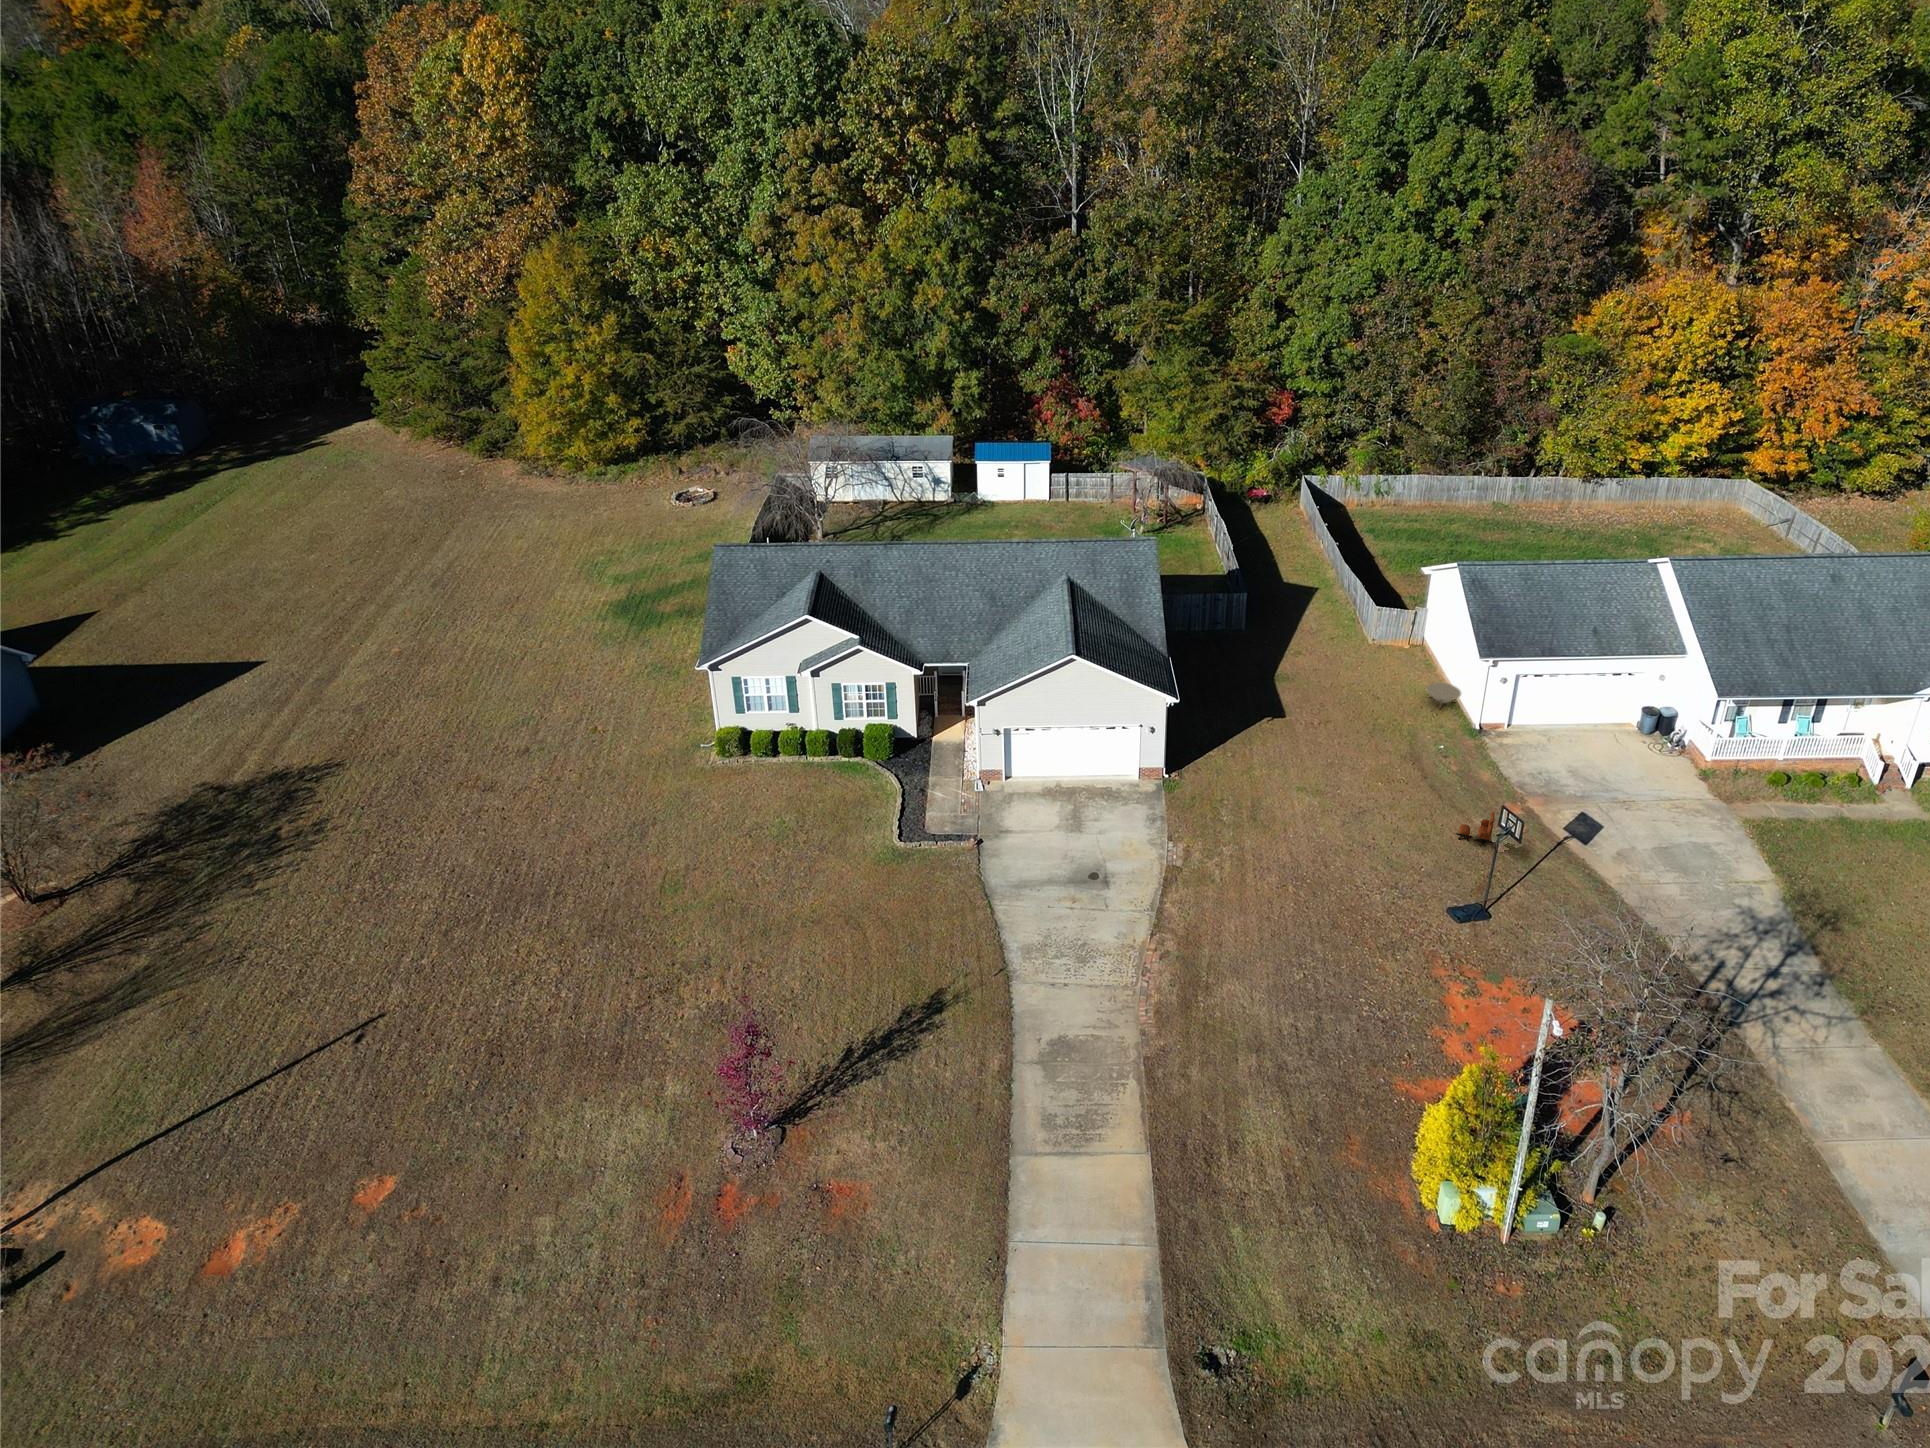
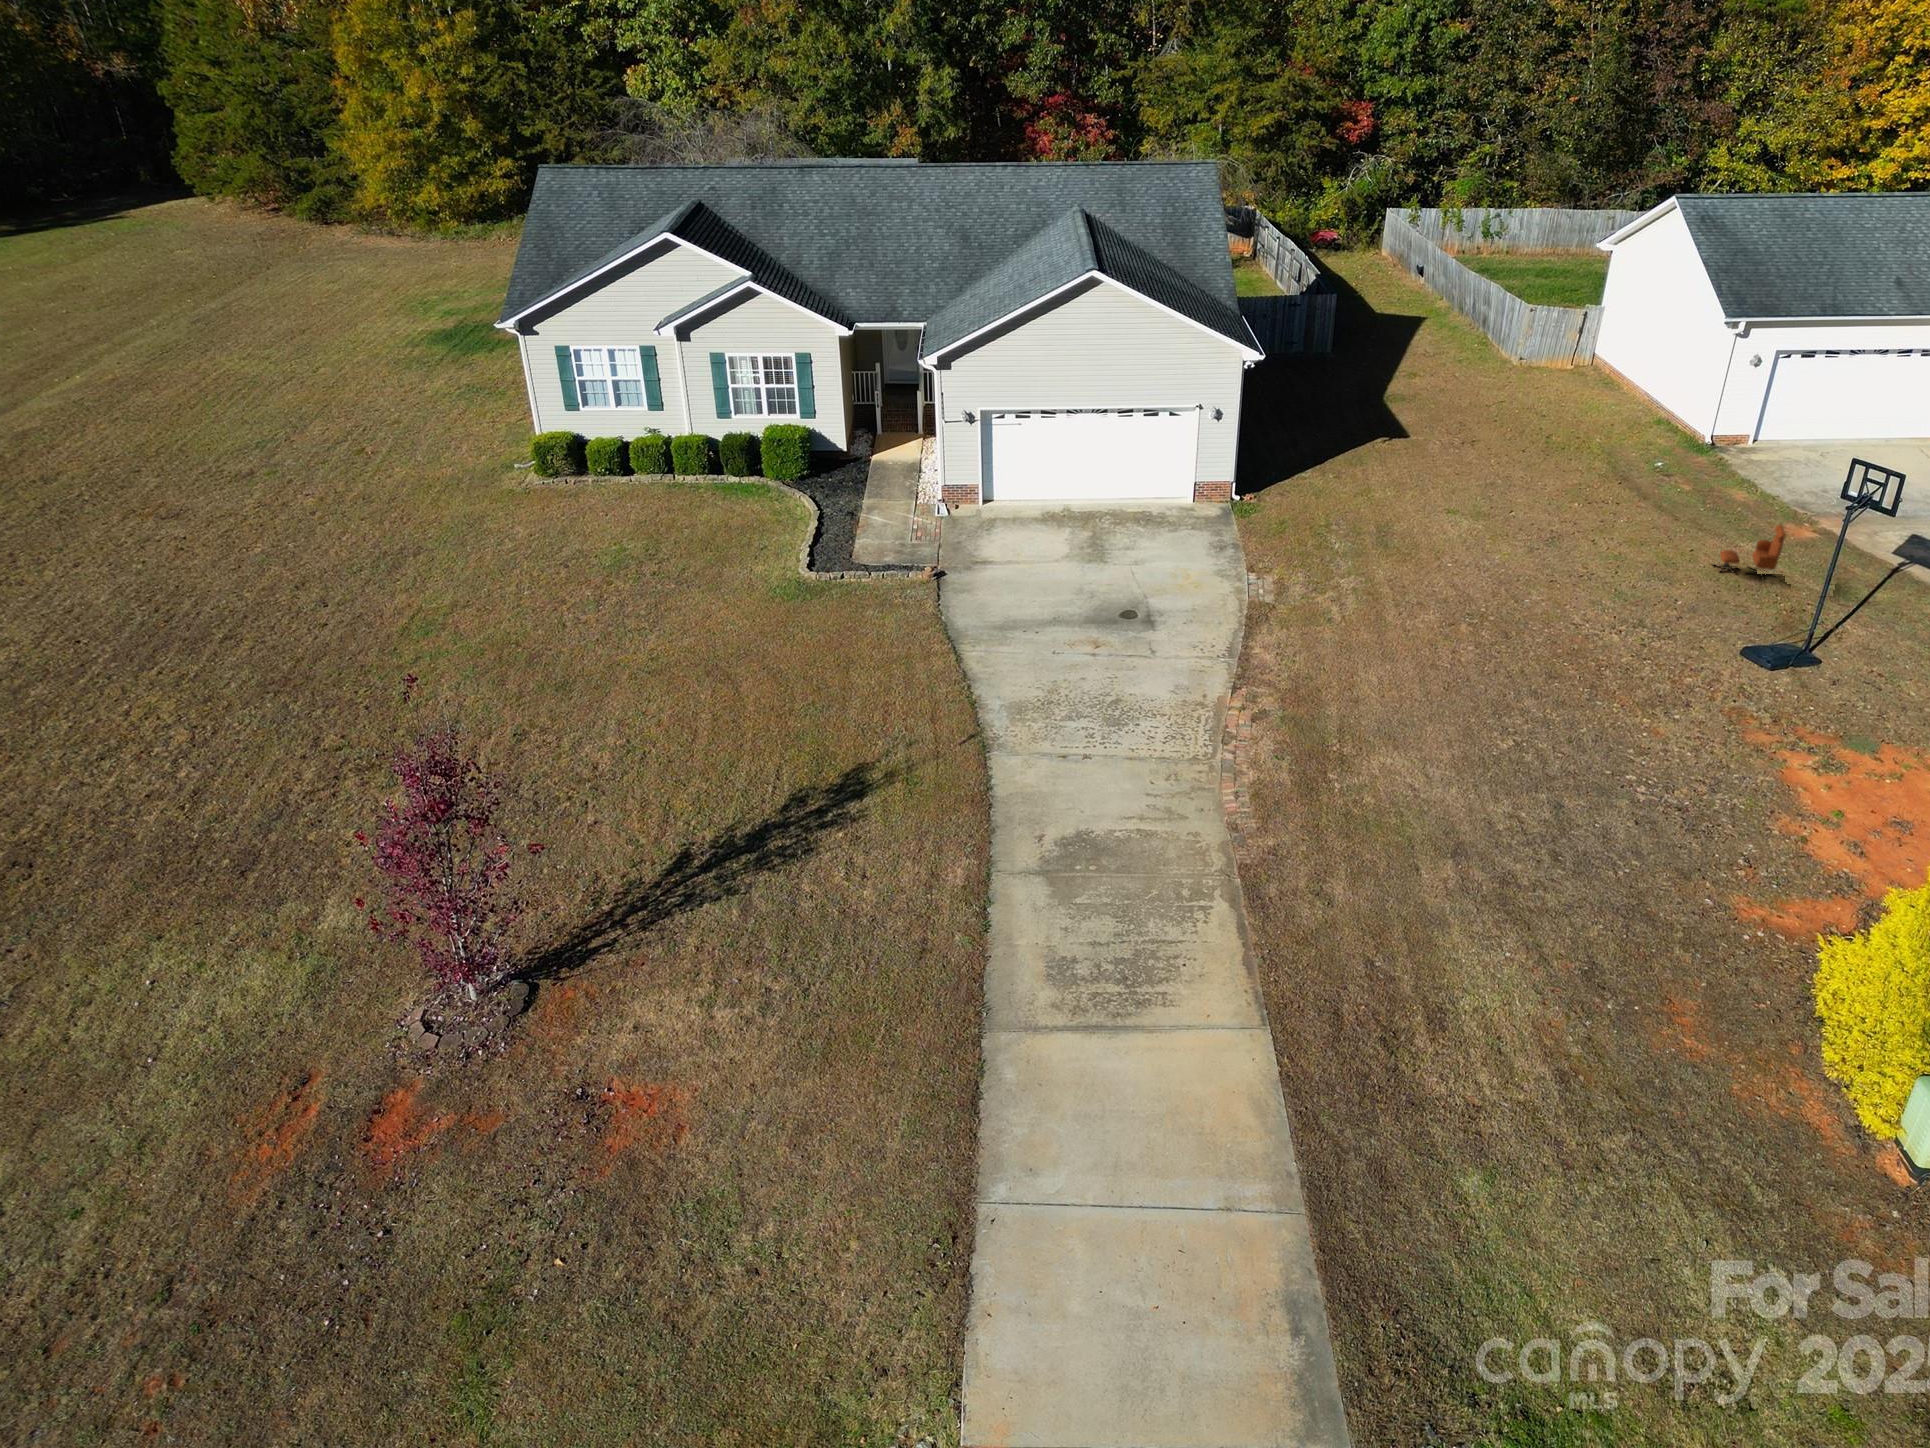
round table: present [1426,683,1461,710] -> none [1618,394,1673,429]

